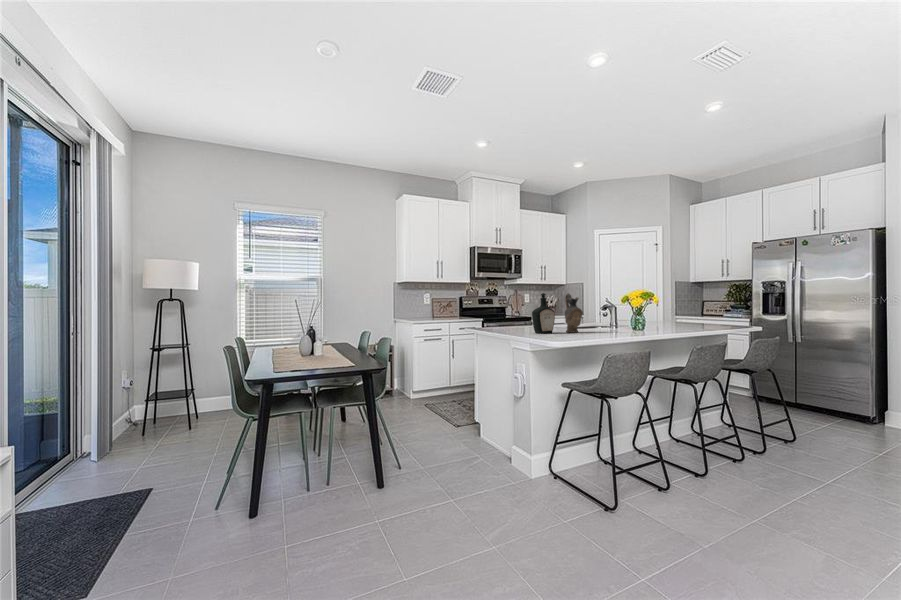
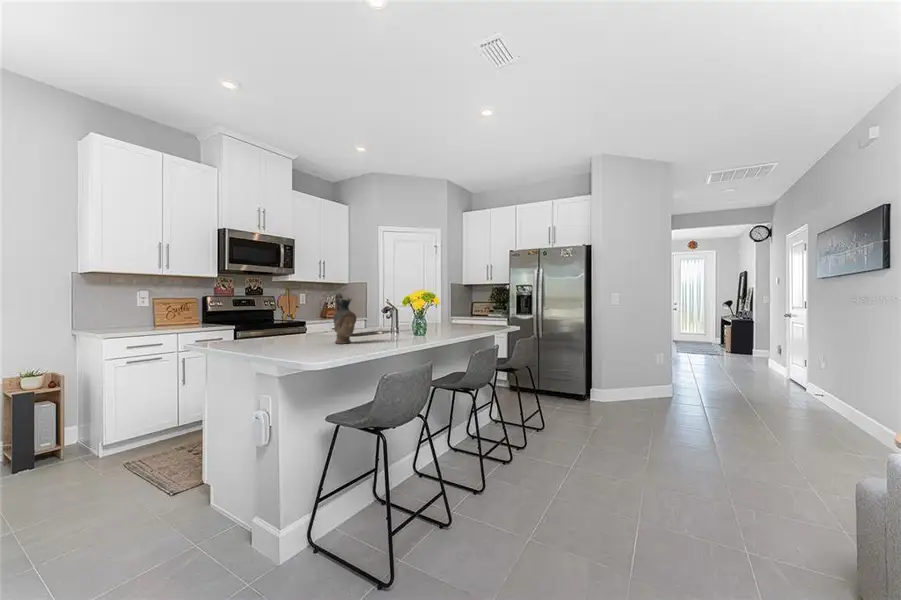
bottle: present [532,293,555,334] -> none [286,292,319,348]

